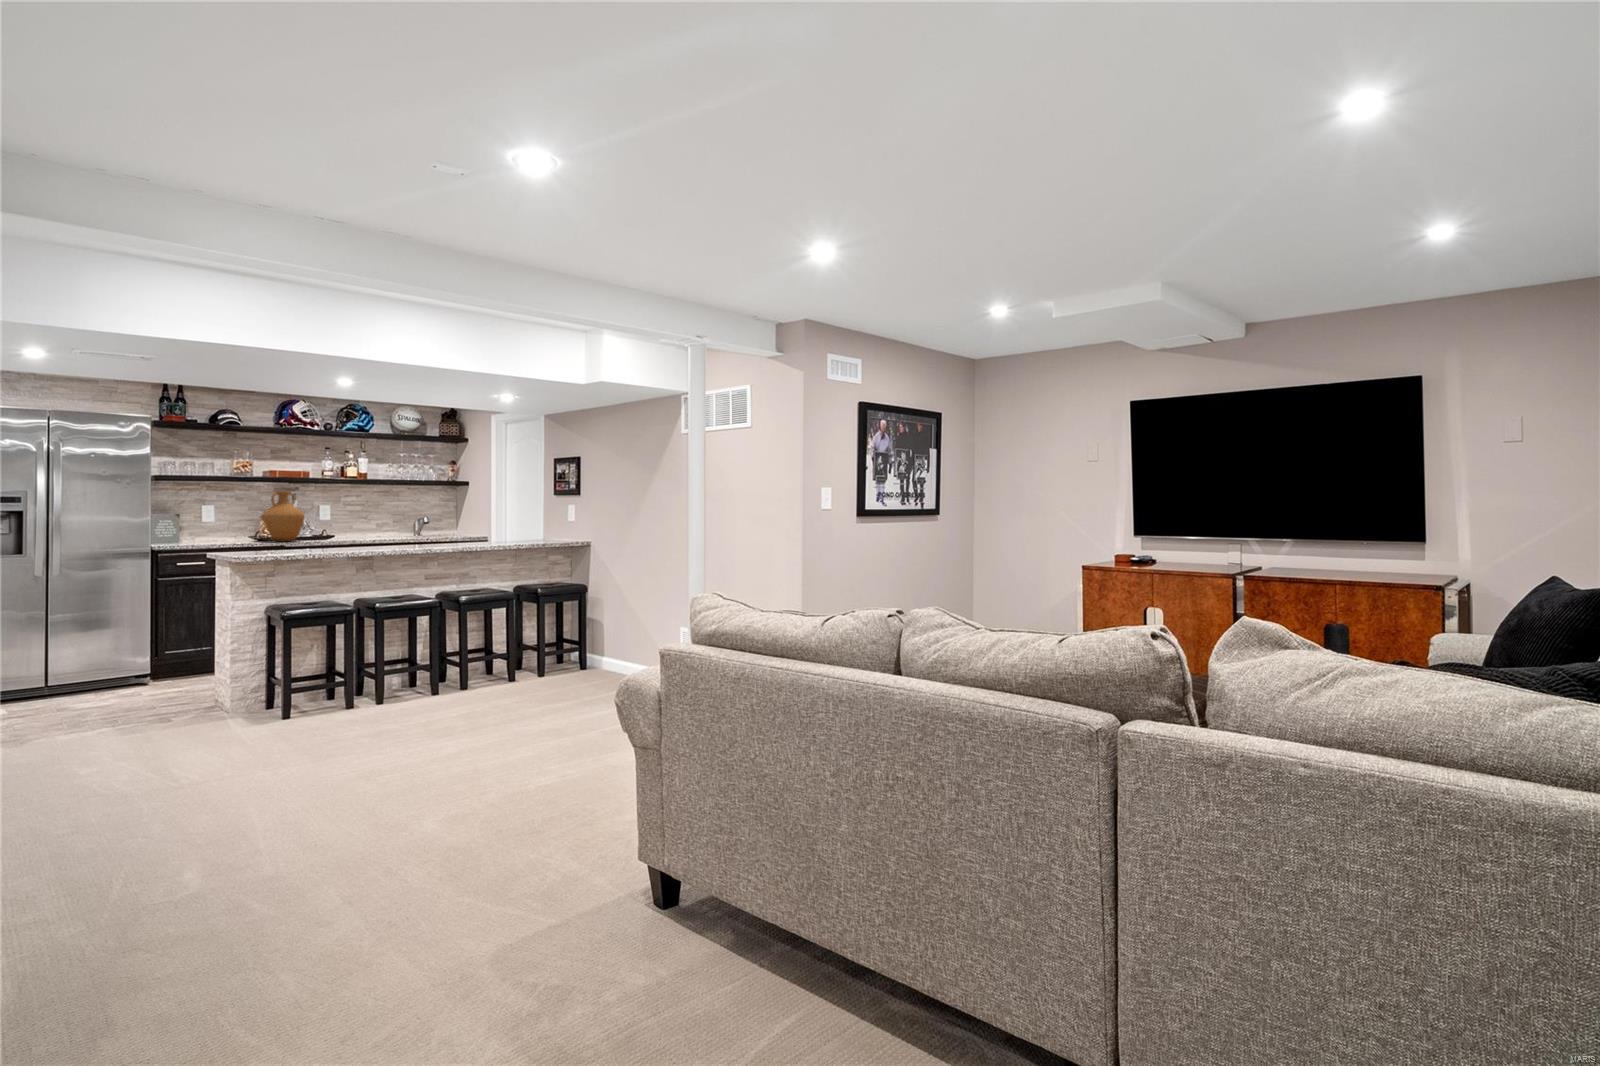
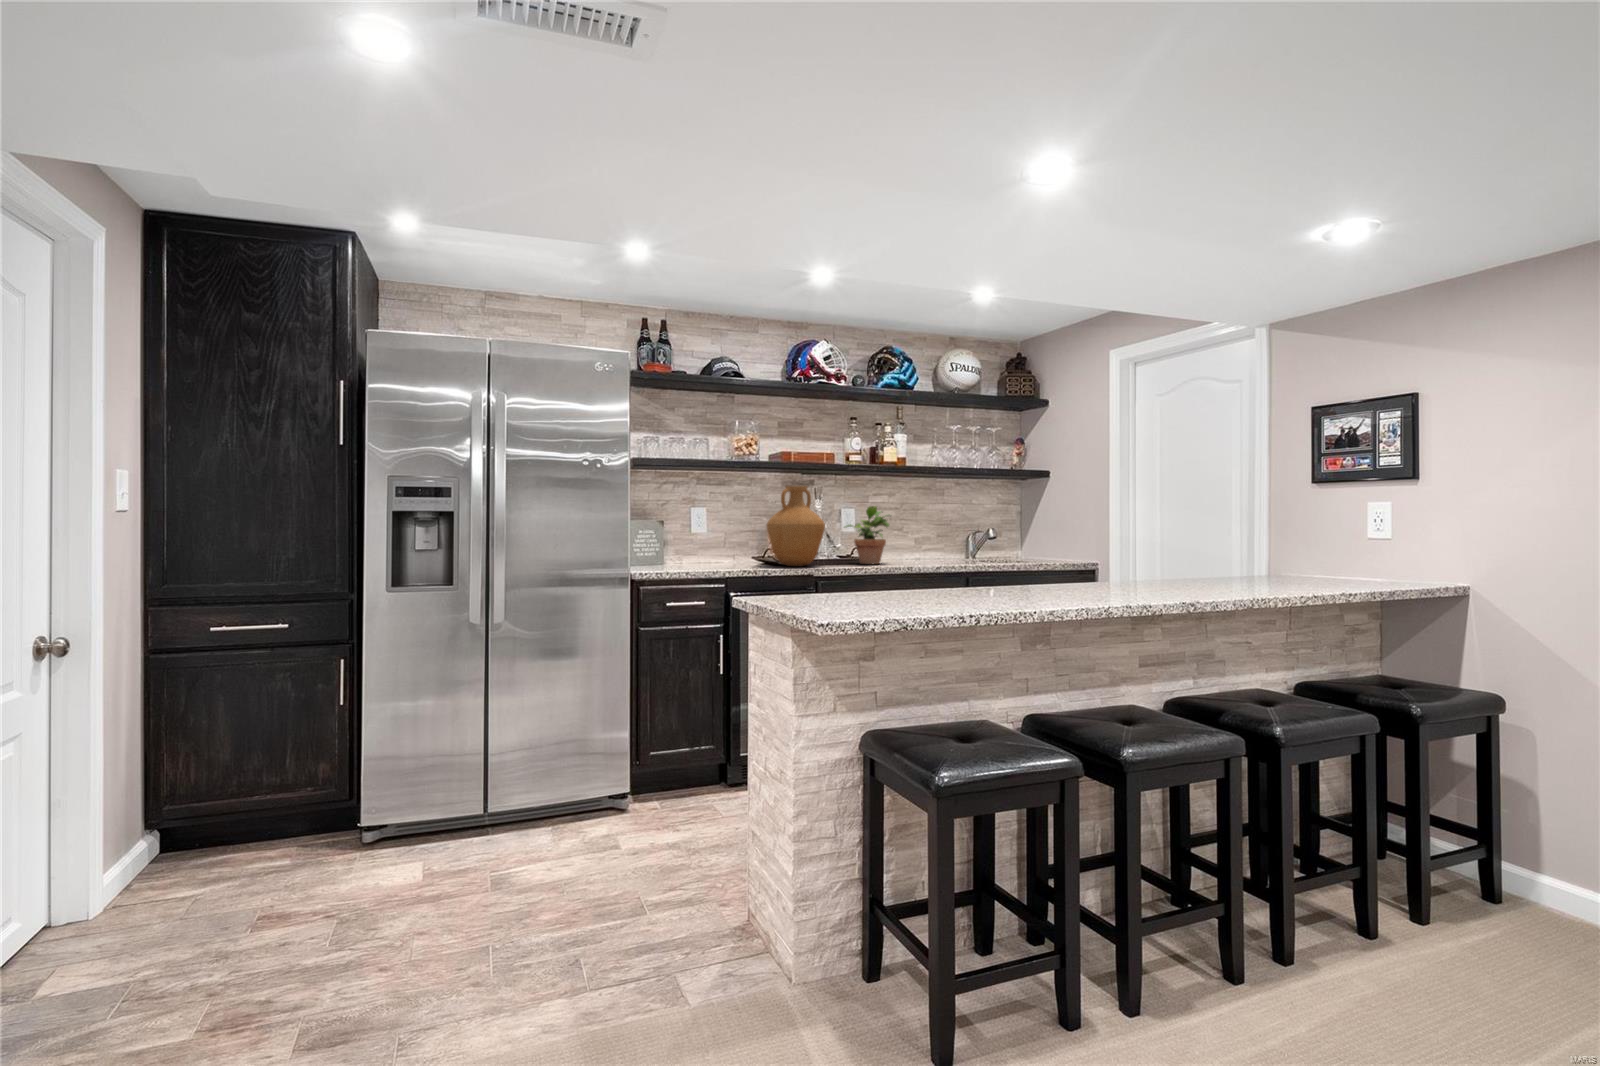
potted plant: none [322,504,357,540] -> present [844,506,890,564]

